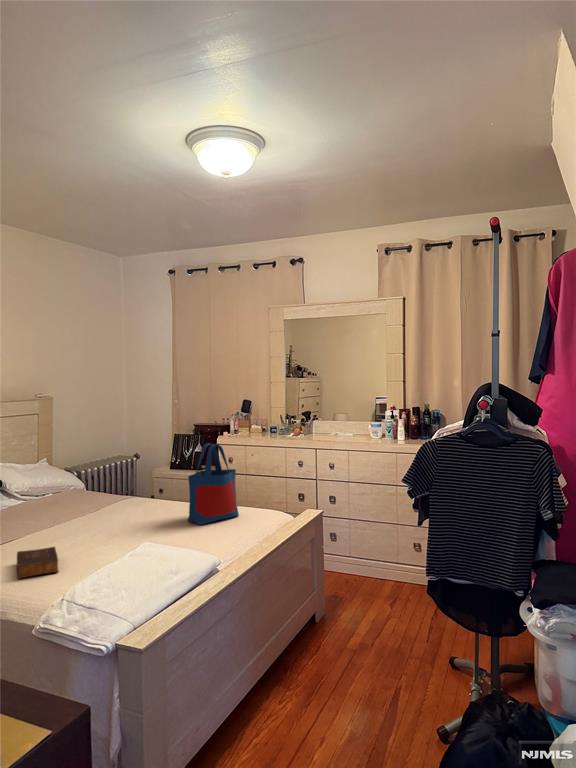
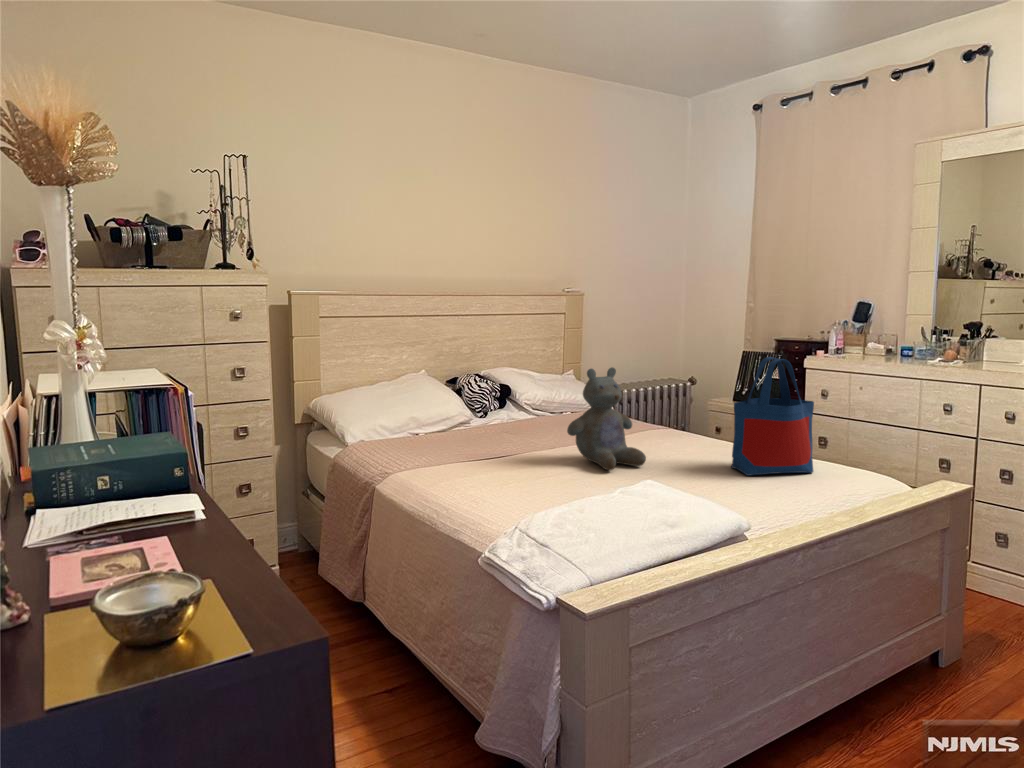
stuffed bear: none [67,459,129,538] -> present [567,367,646,470]
book: present [17,547,58,579] -> none [494,468,544,500]

